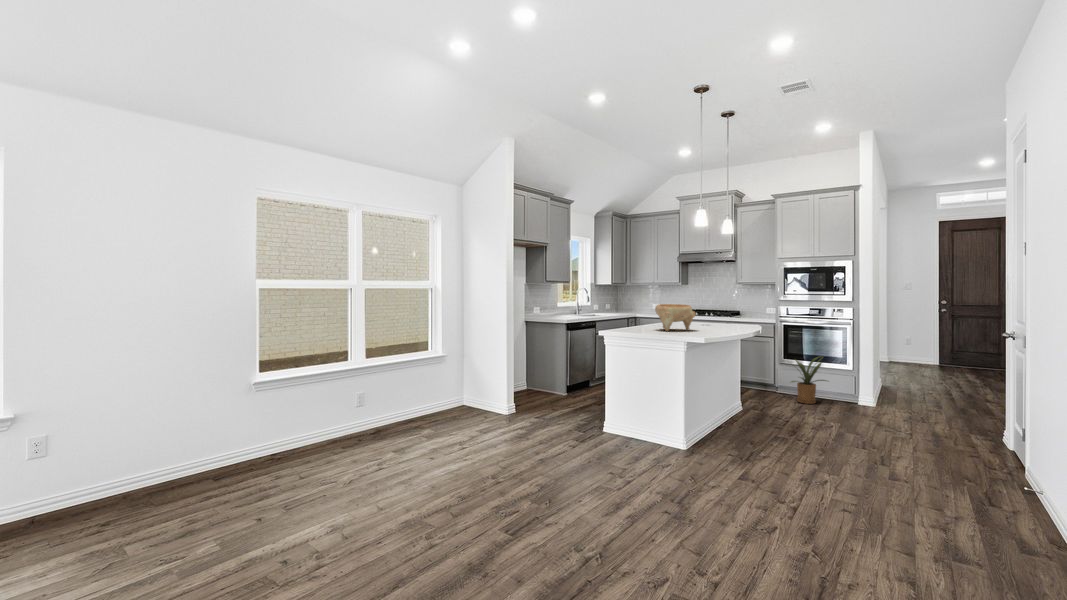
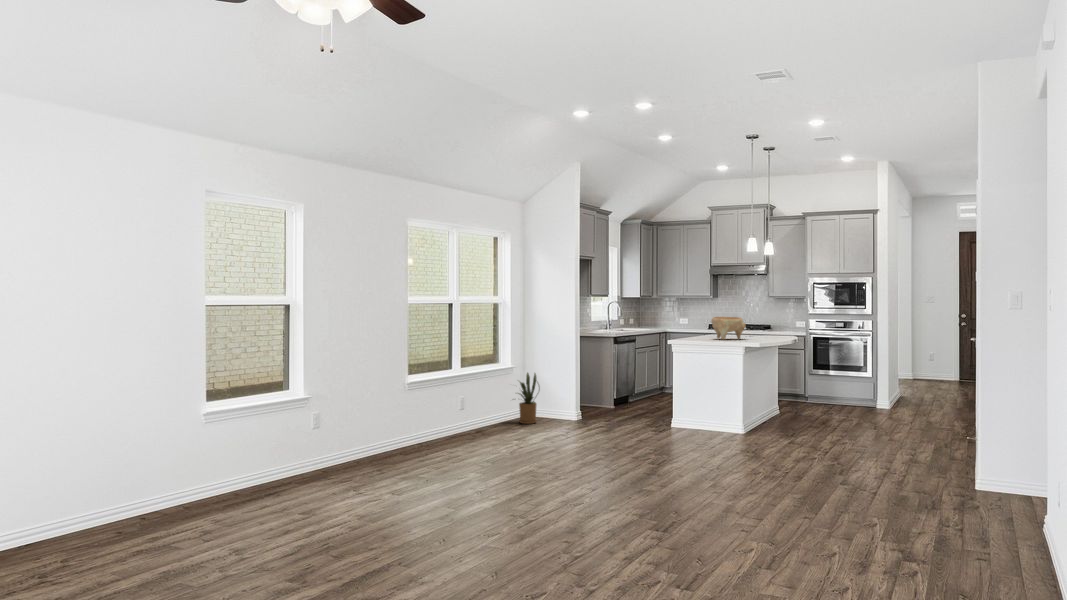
house plant: present [791,357,826,404] -> present [518,373,537,424]

